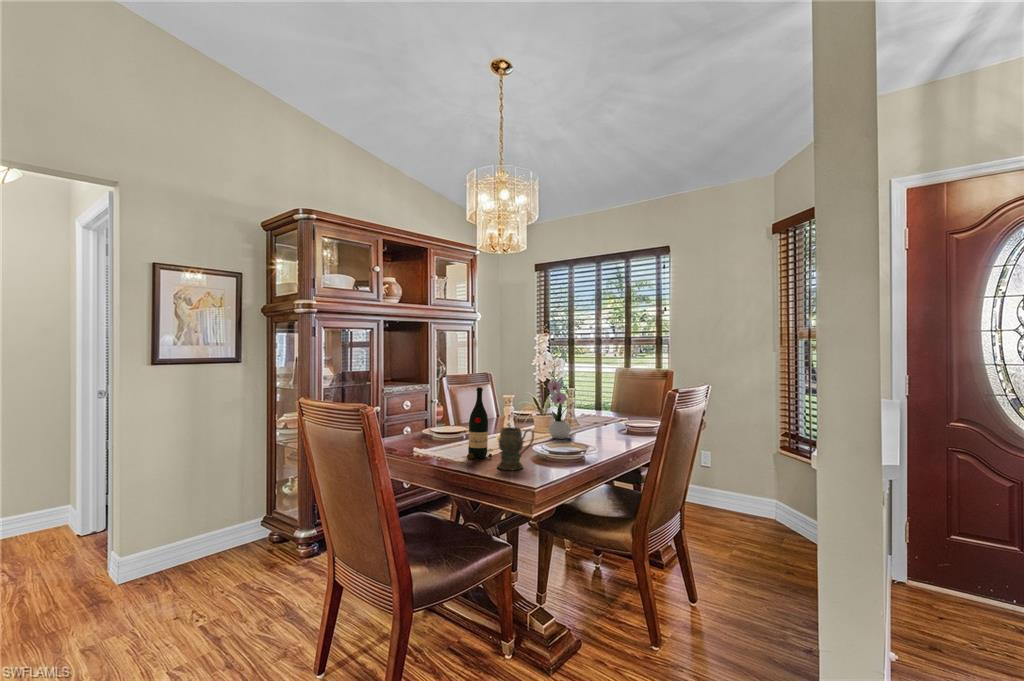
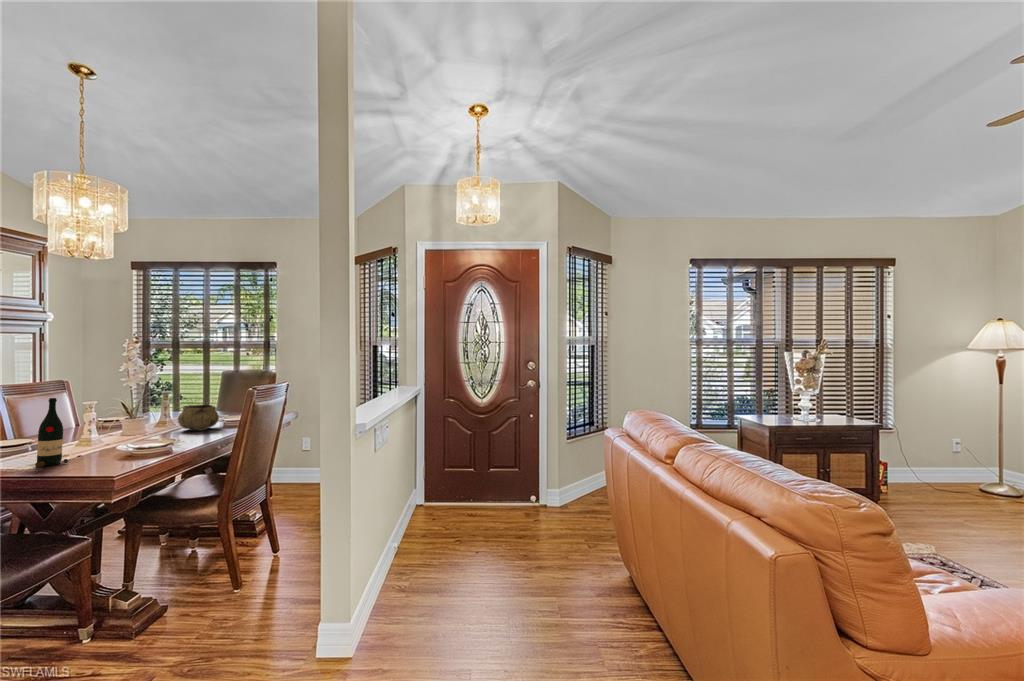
flower arrangement: present [548,371,572,439] -> none [138,378,168,439]
decorative bowl: none [582,404,622,434] -> present [178,405,219,431]
mug: present [498,427,534,470] -> none [74,431,118,470]

